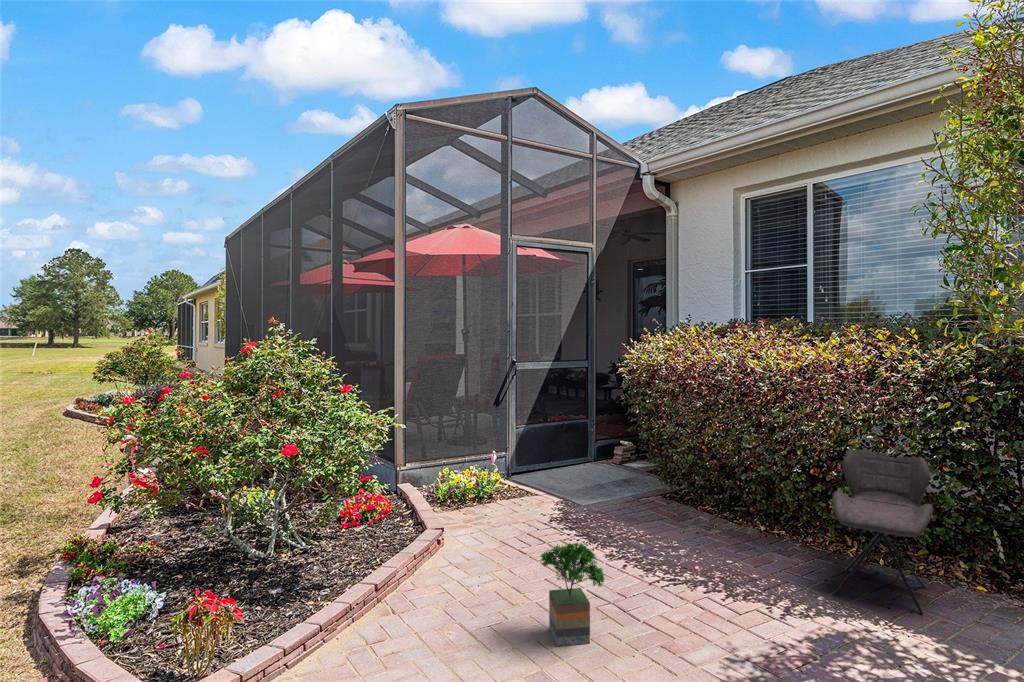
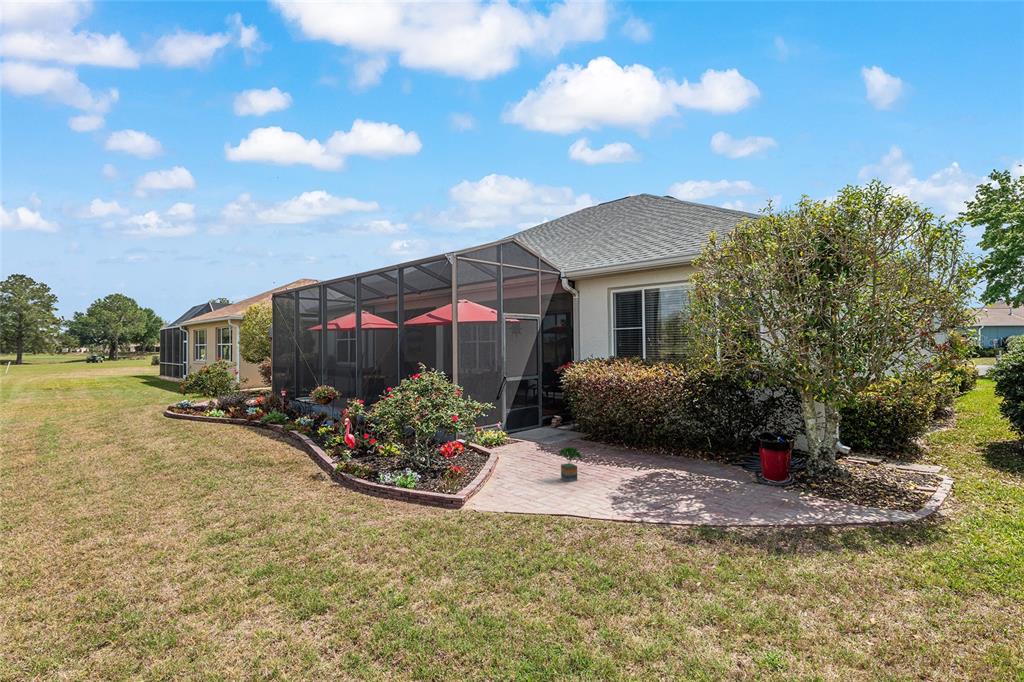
chair: present [833,448,933,614] -> none [655,405,687,467]

